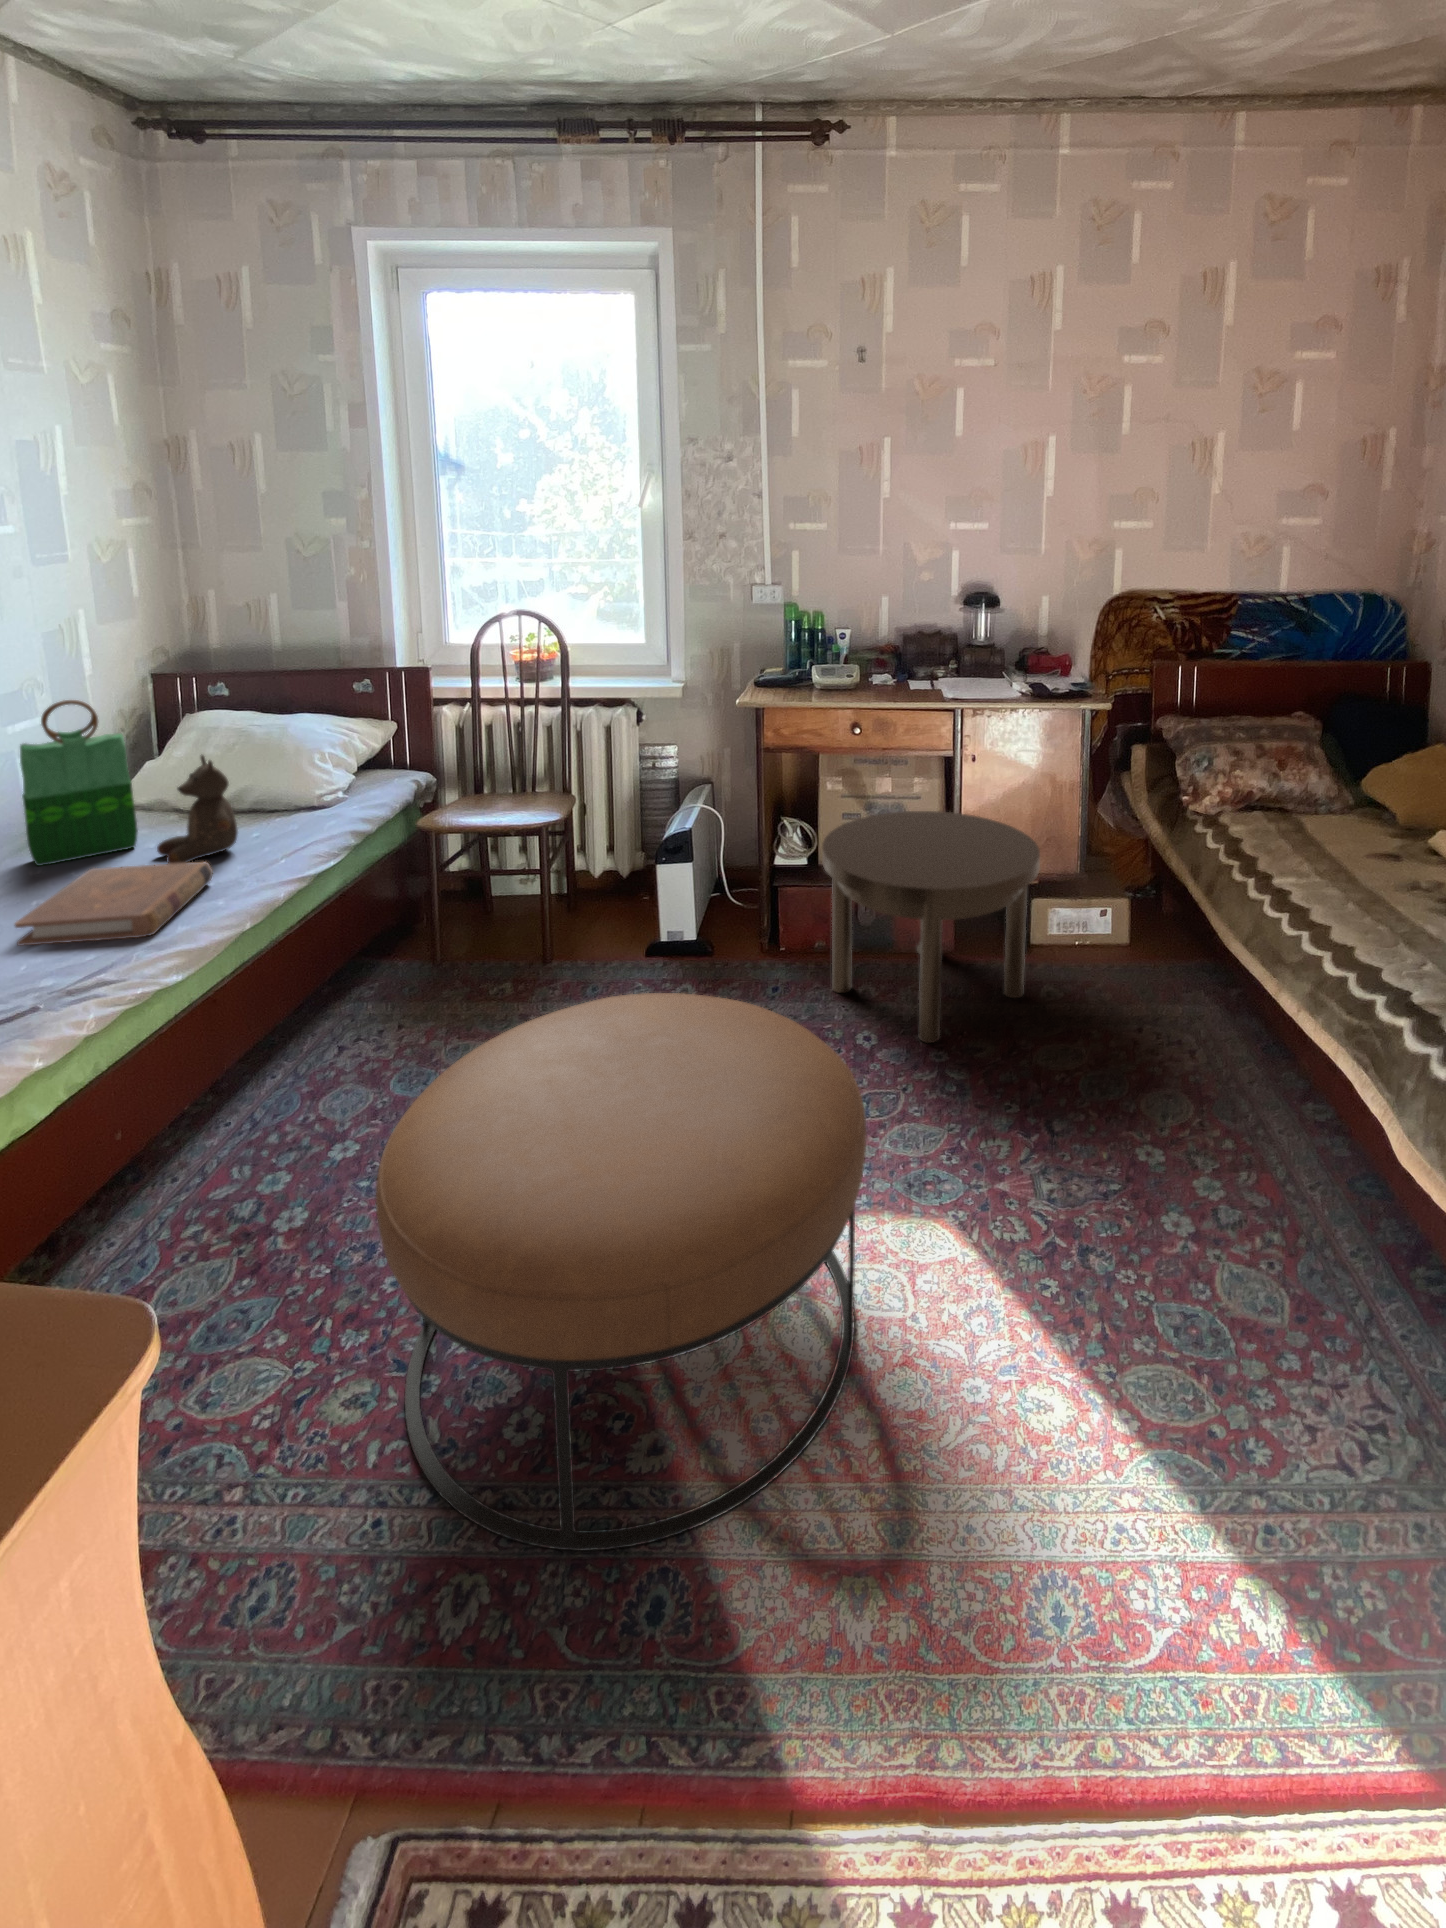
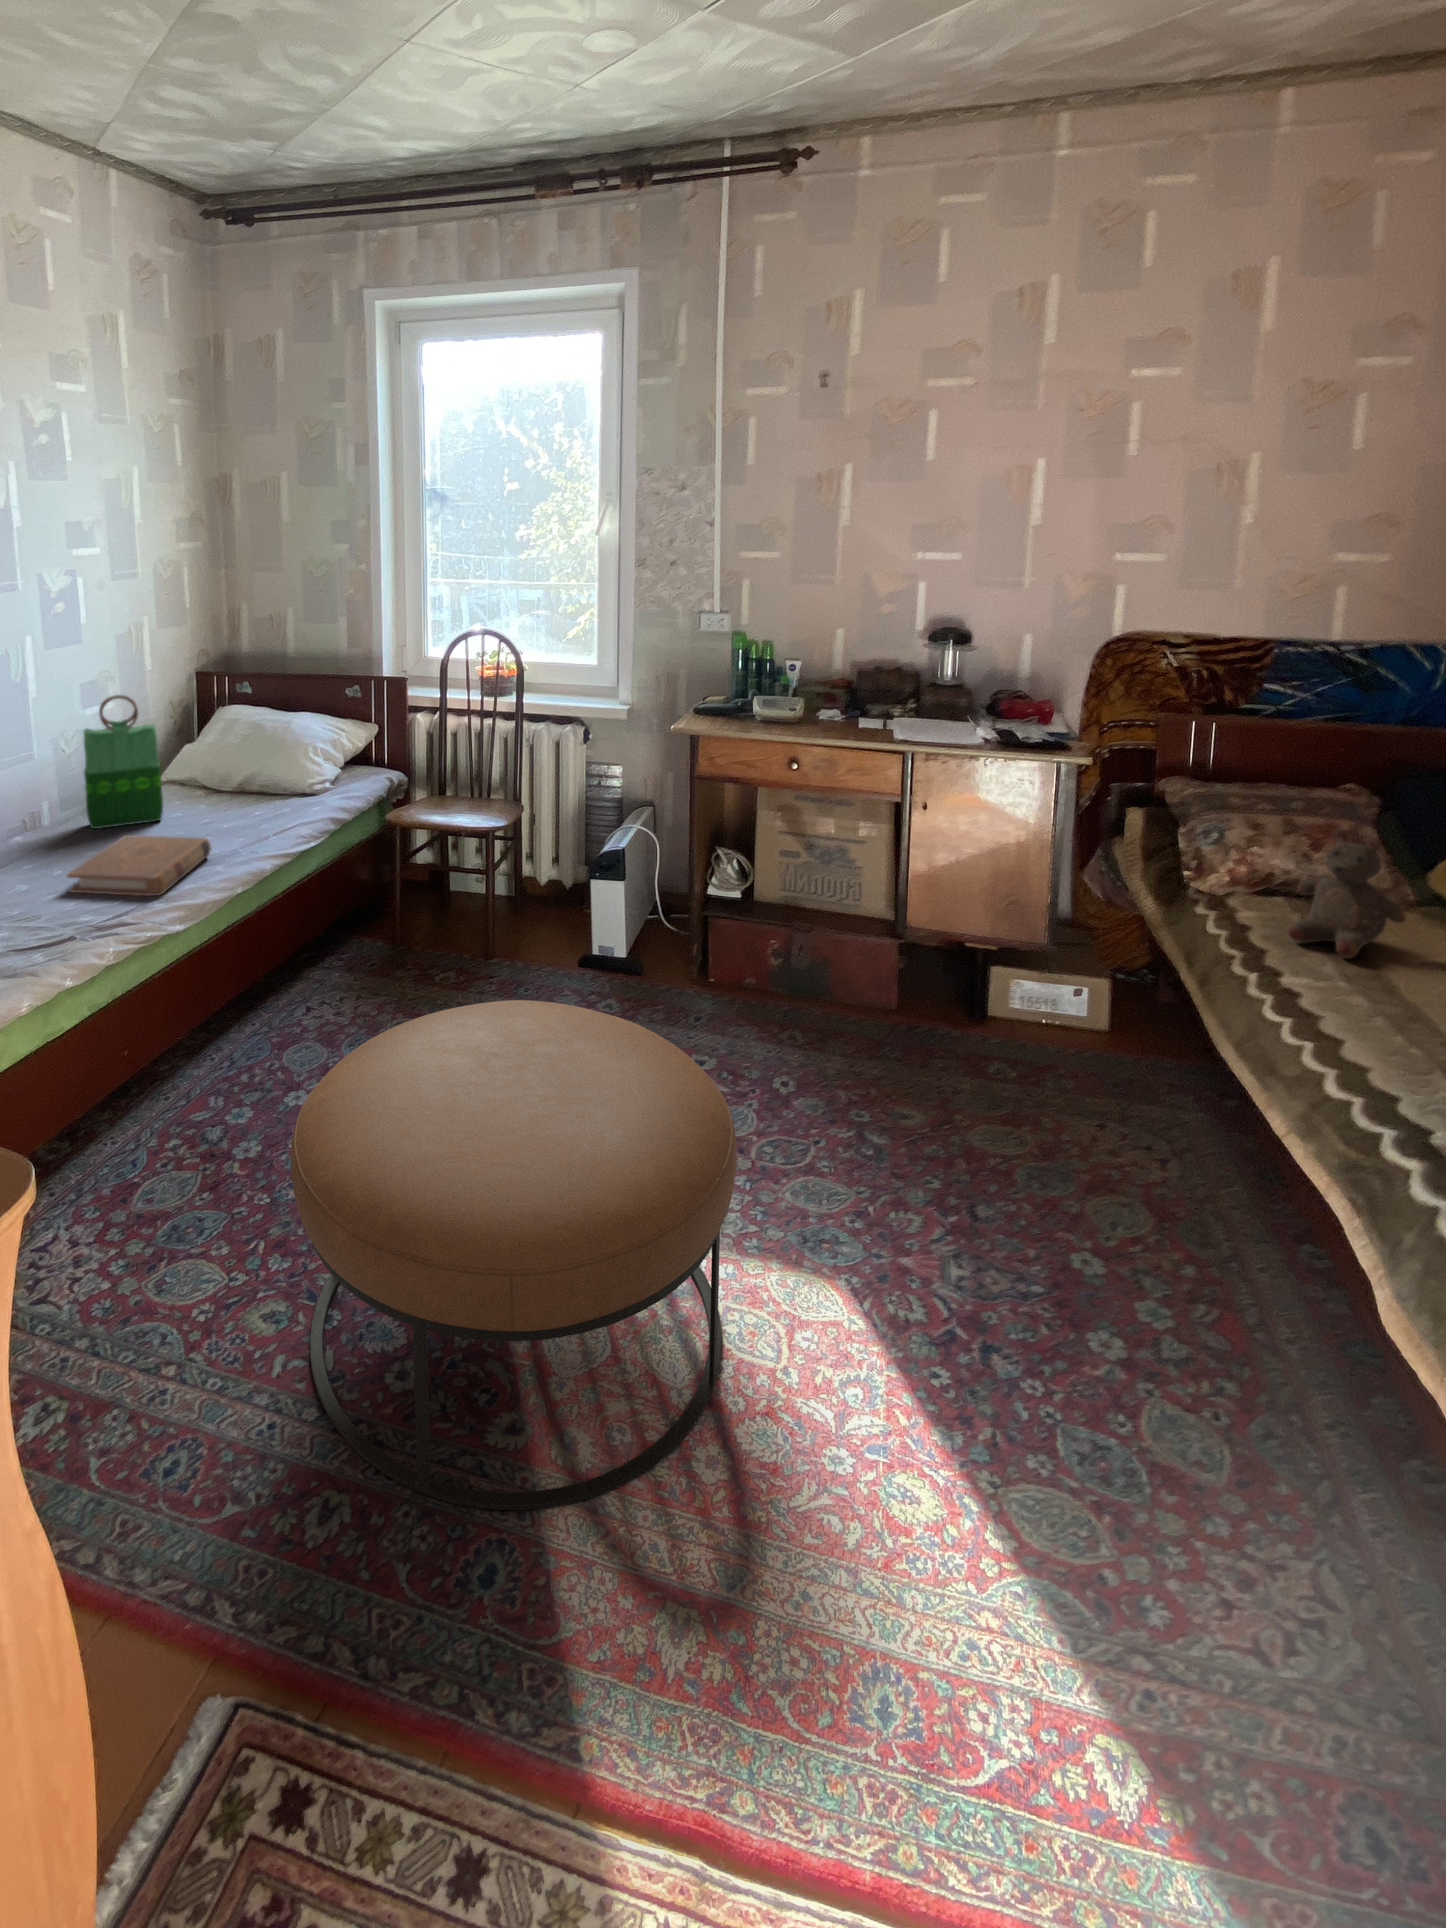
stuffed bear: present [157,755,238,864] -> present [1288,829,1406,958]
side table: present [822,811,1040,1043] -> none [748,851,990,1099]

